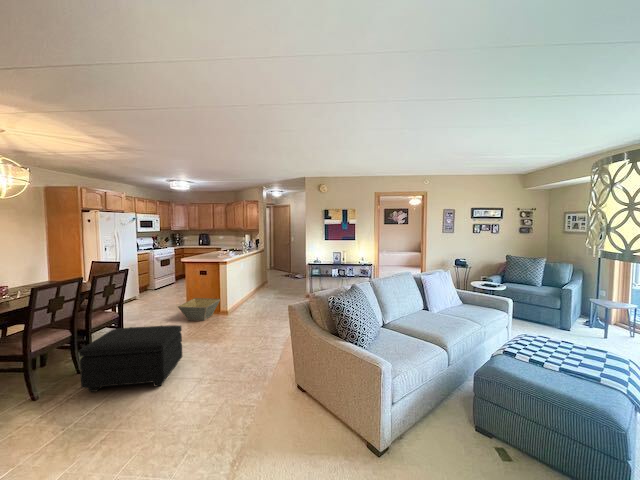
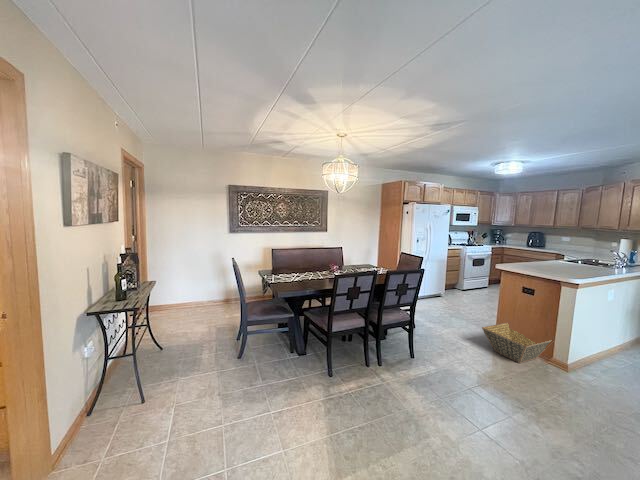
footstool: present [79,325,182,392] -> none [359,335,476,451]

